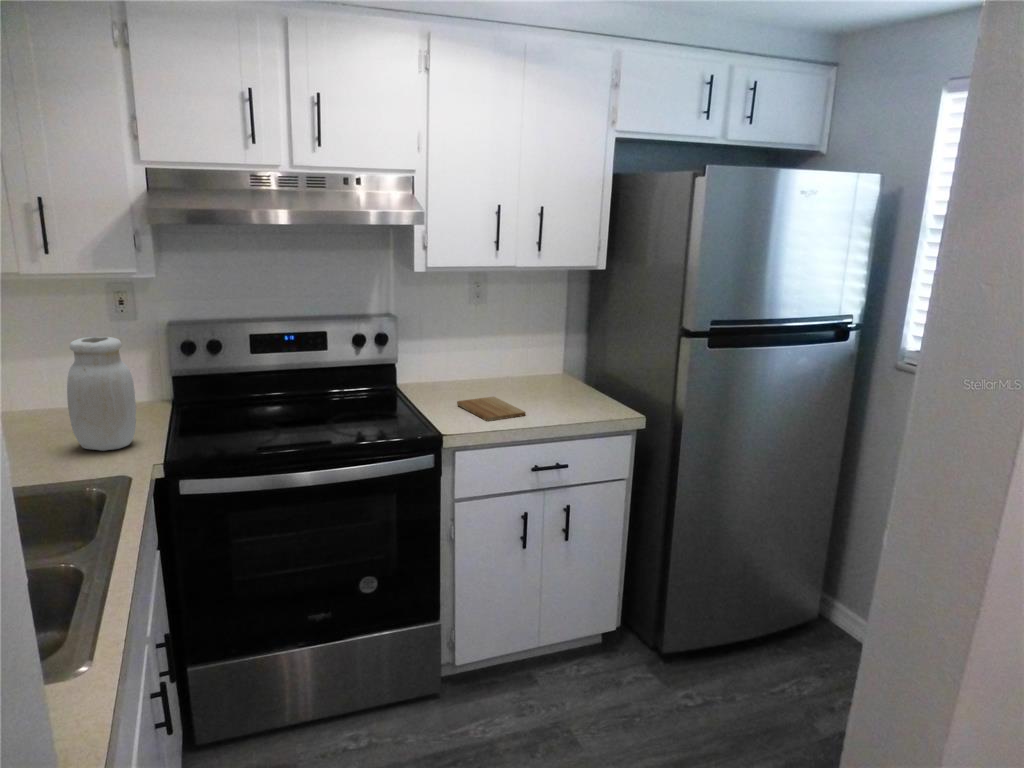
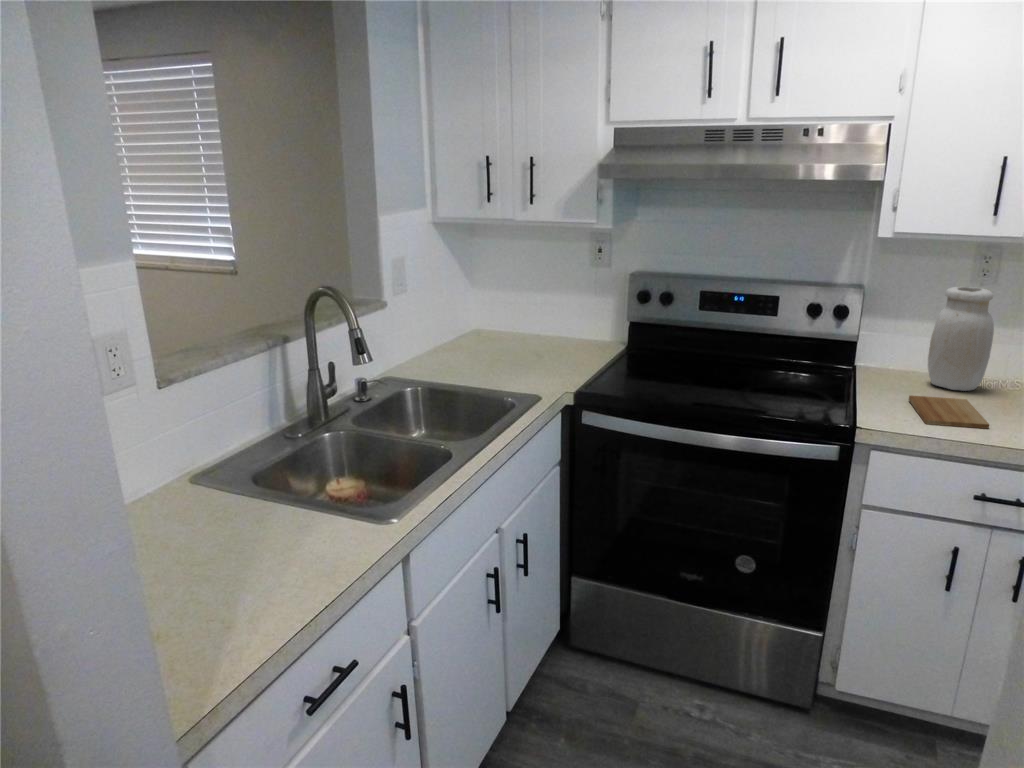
jar: present [67,337,136,451] -> present [928,287,994,391]

